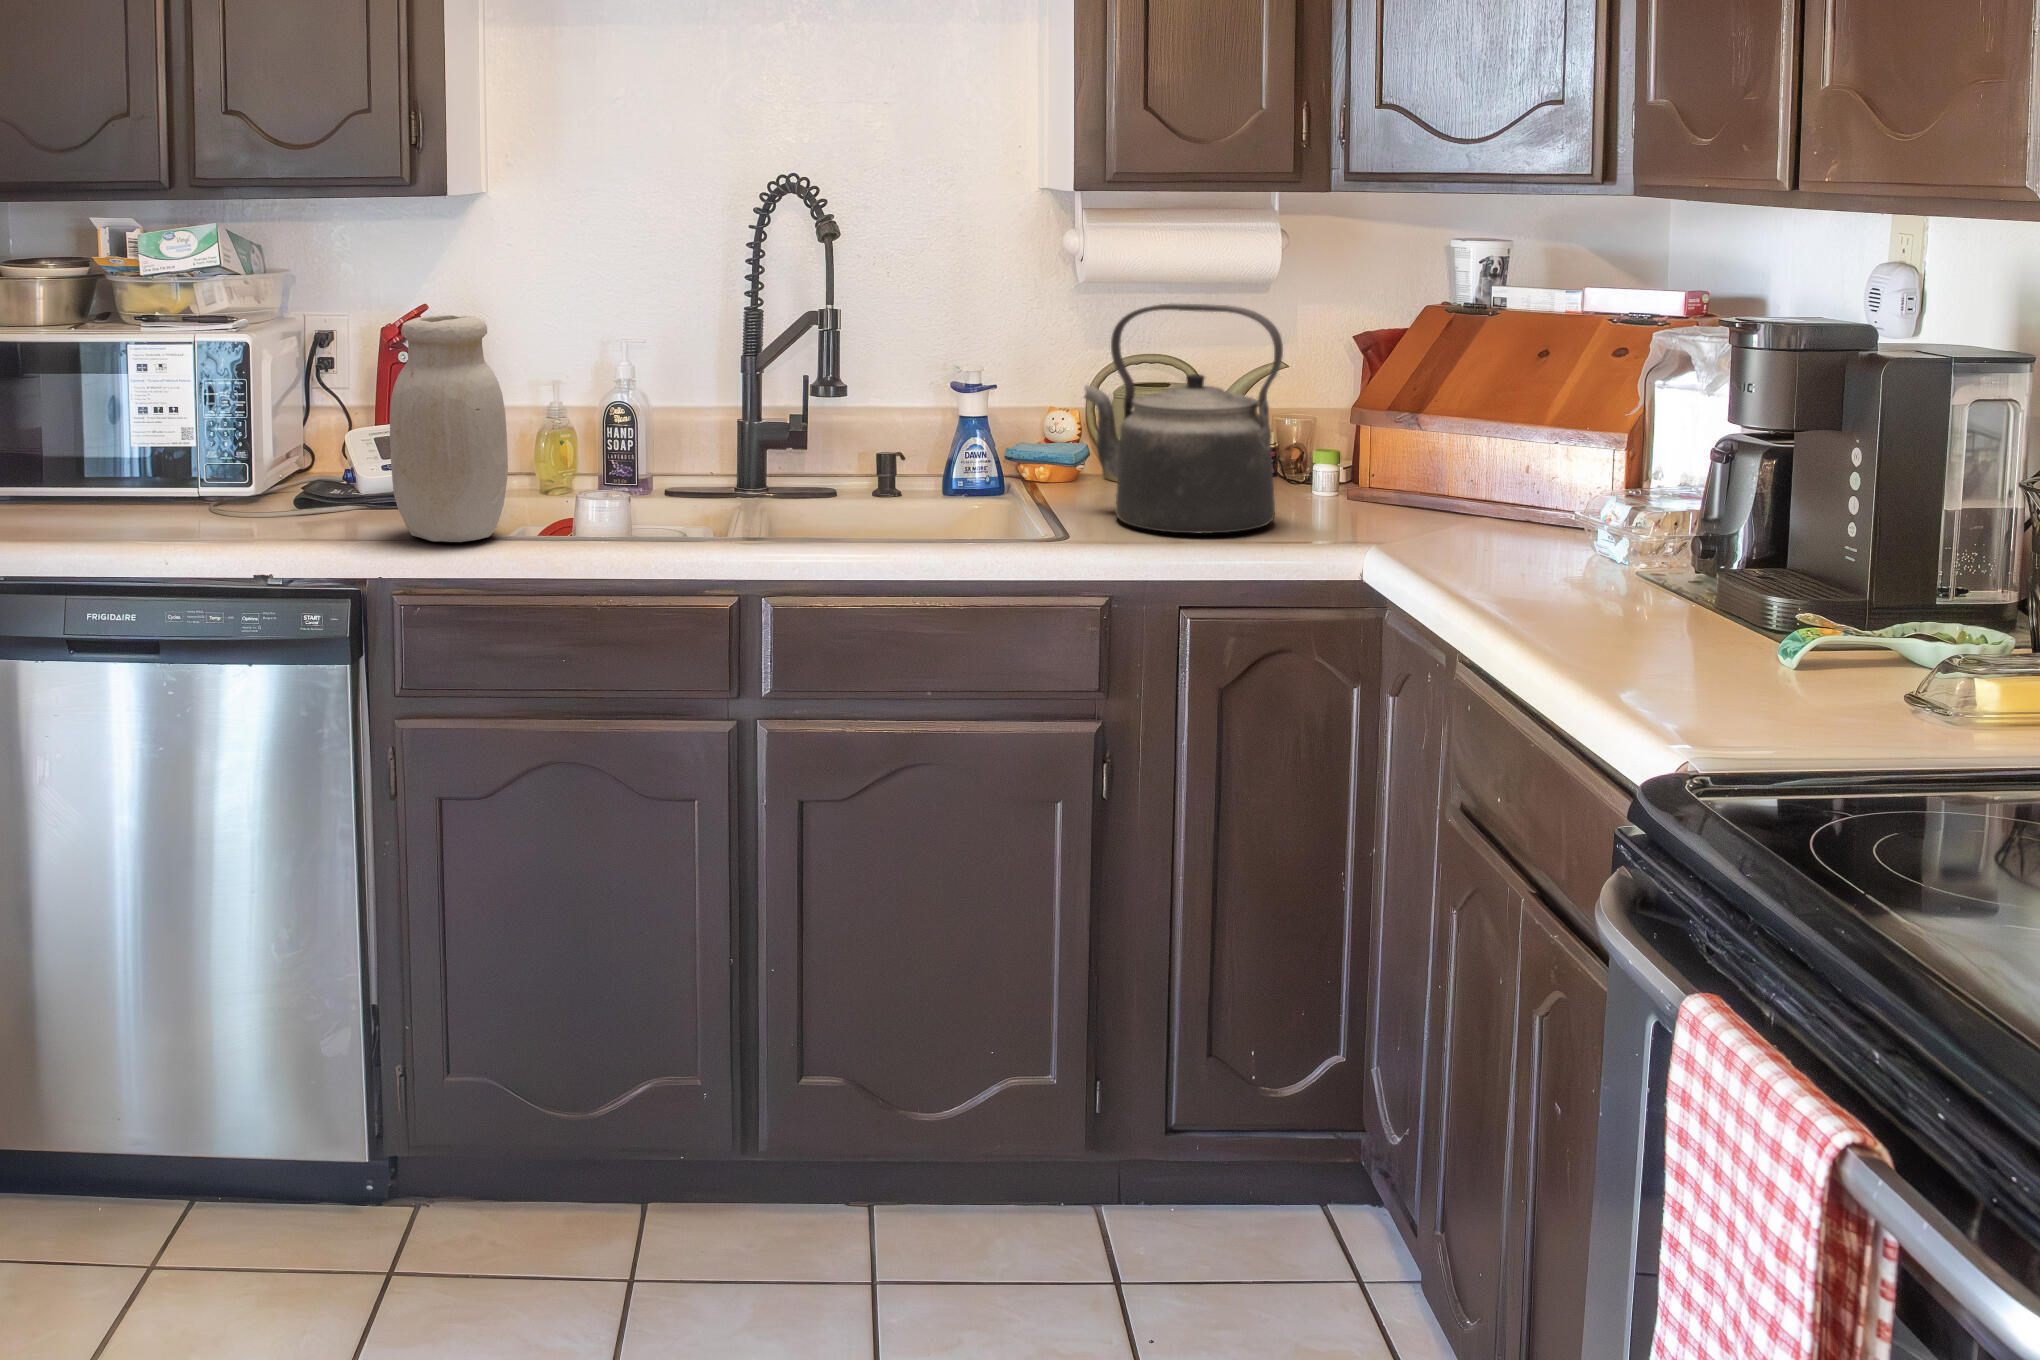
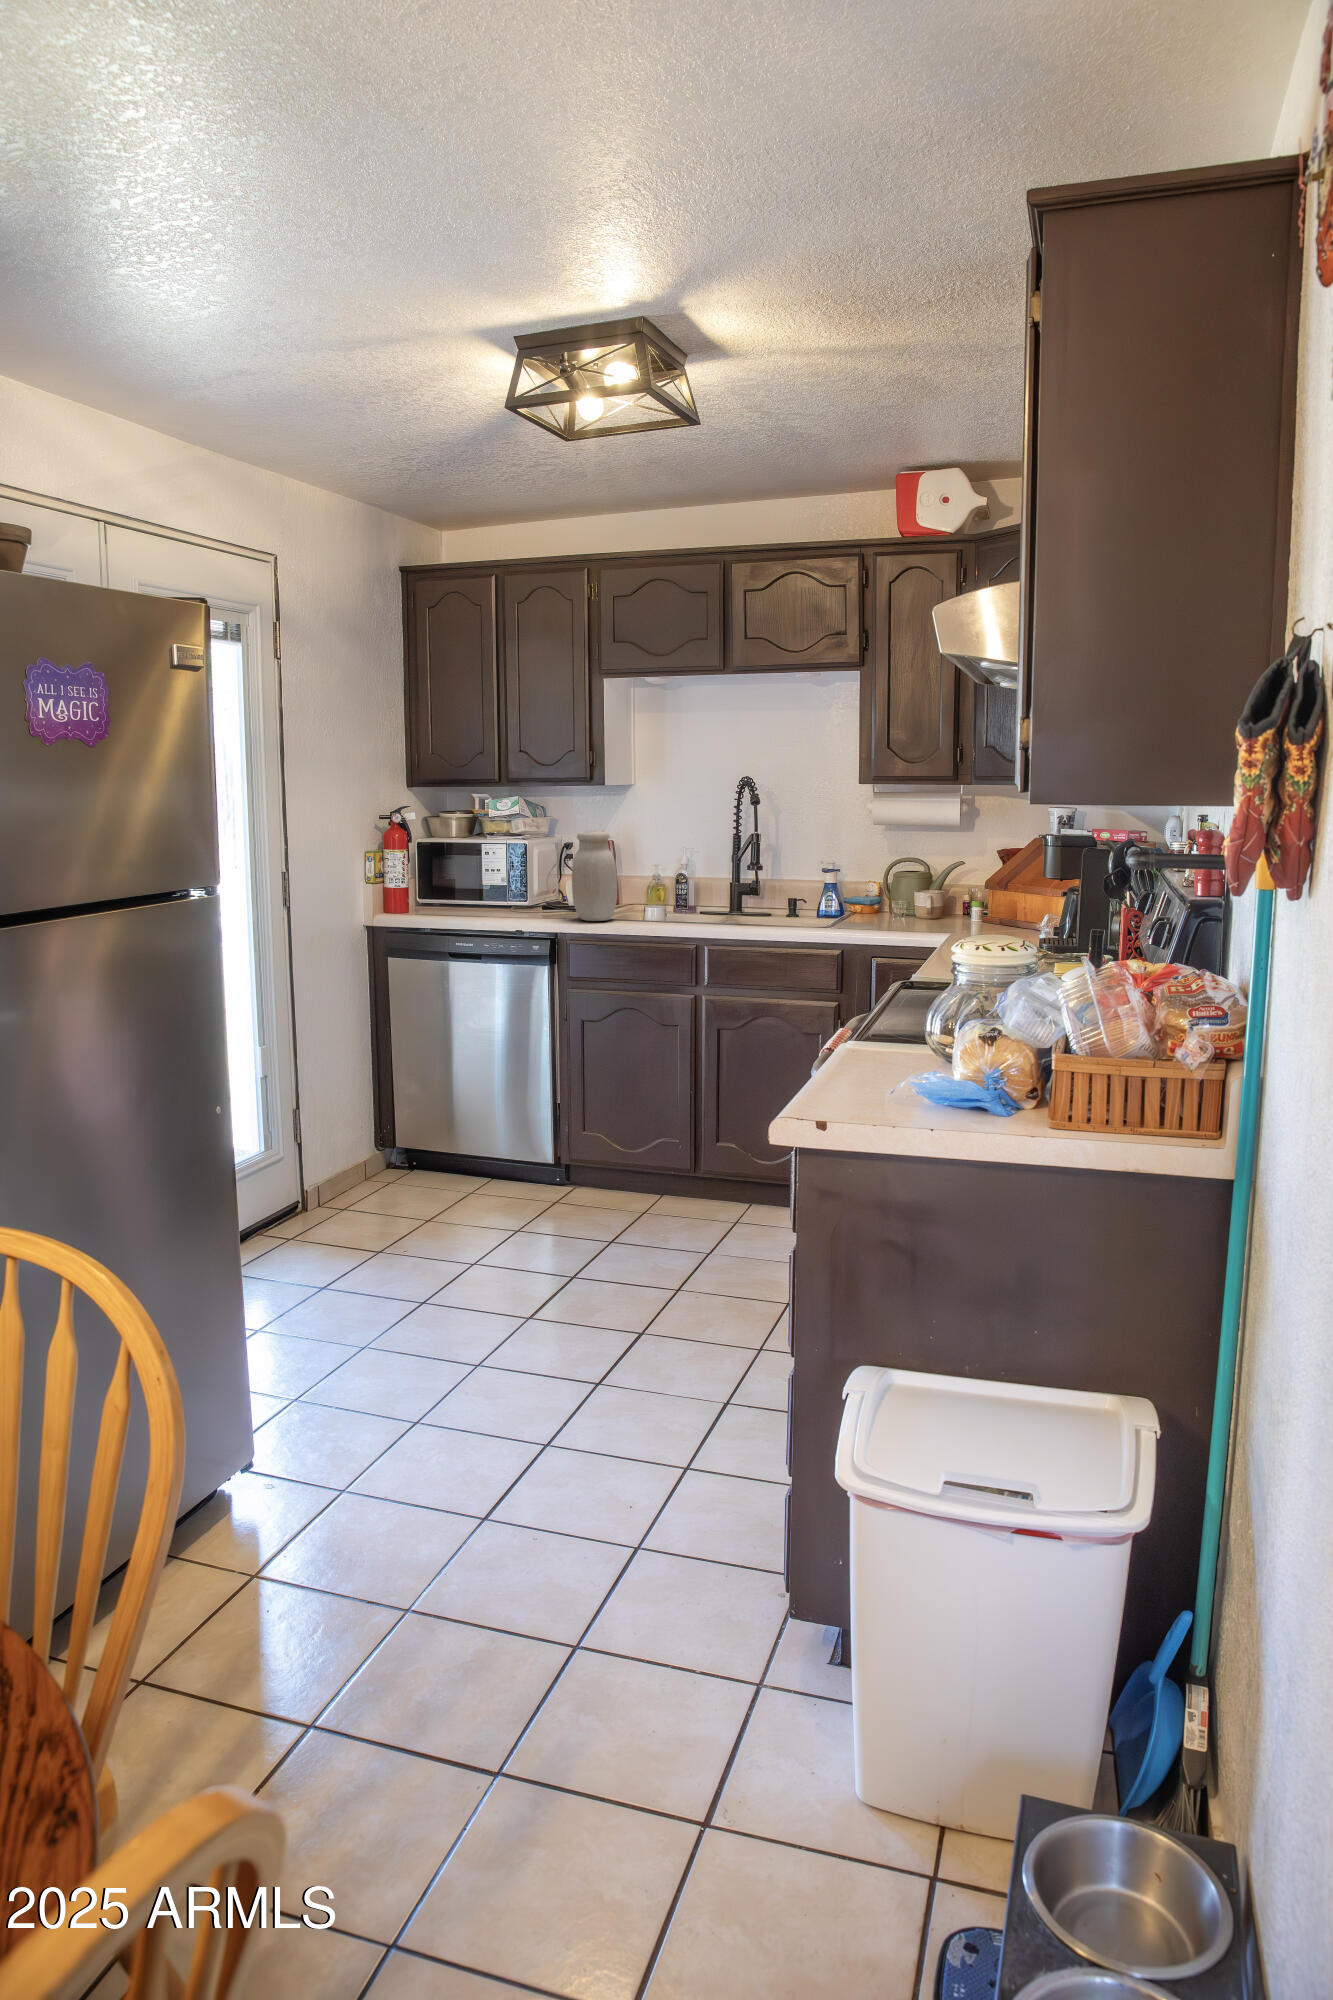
kettle: present [1084,304,1283,534] -> none [861,831,937,928]

